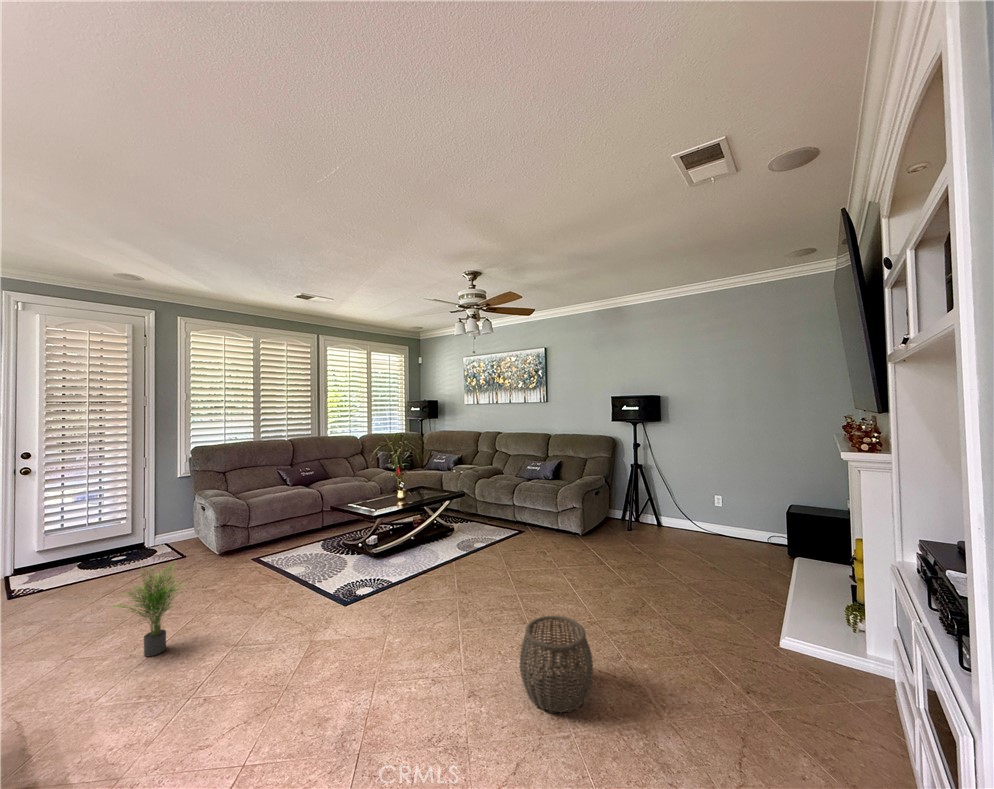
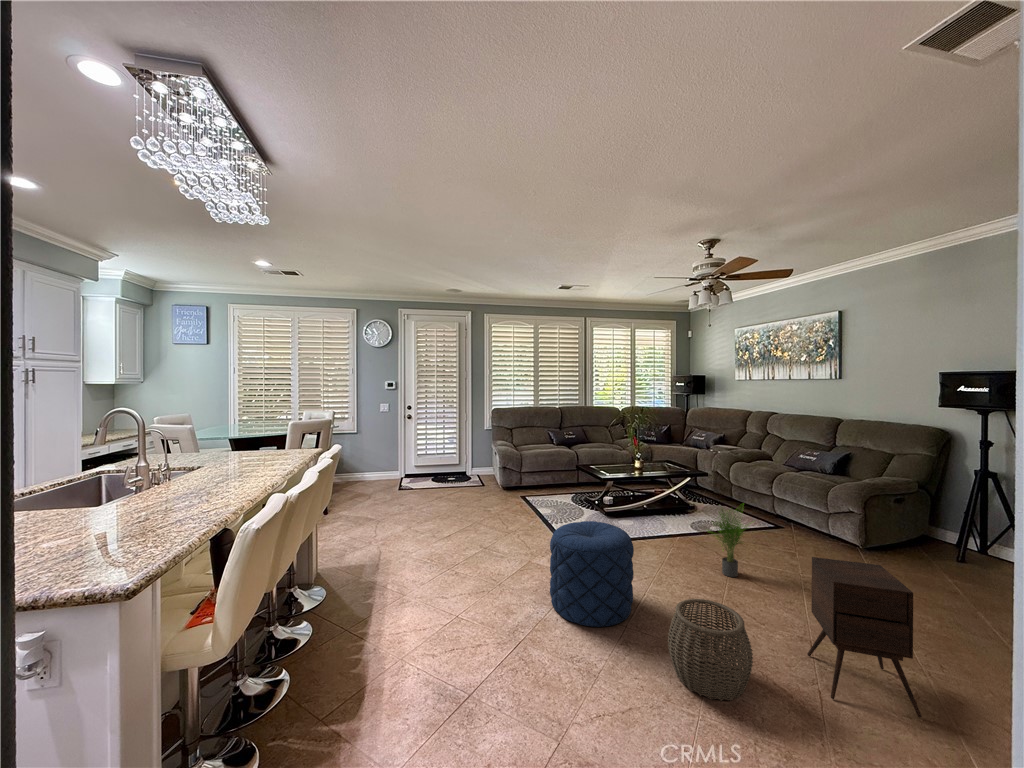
side table: none [602,545,681,665] -> present [807,557,922,718]
potted plant: present [118,564,183,656] -> present [712,509,749,577]
pouf: none [365,567,461,697] -> present [550,521,634,627]

